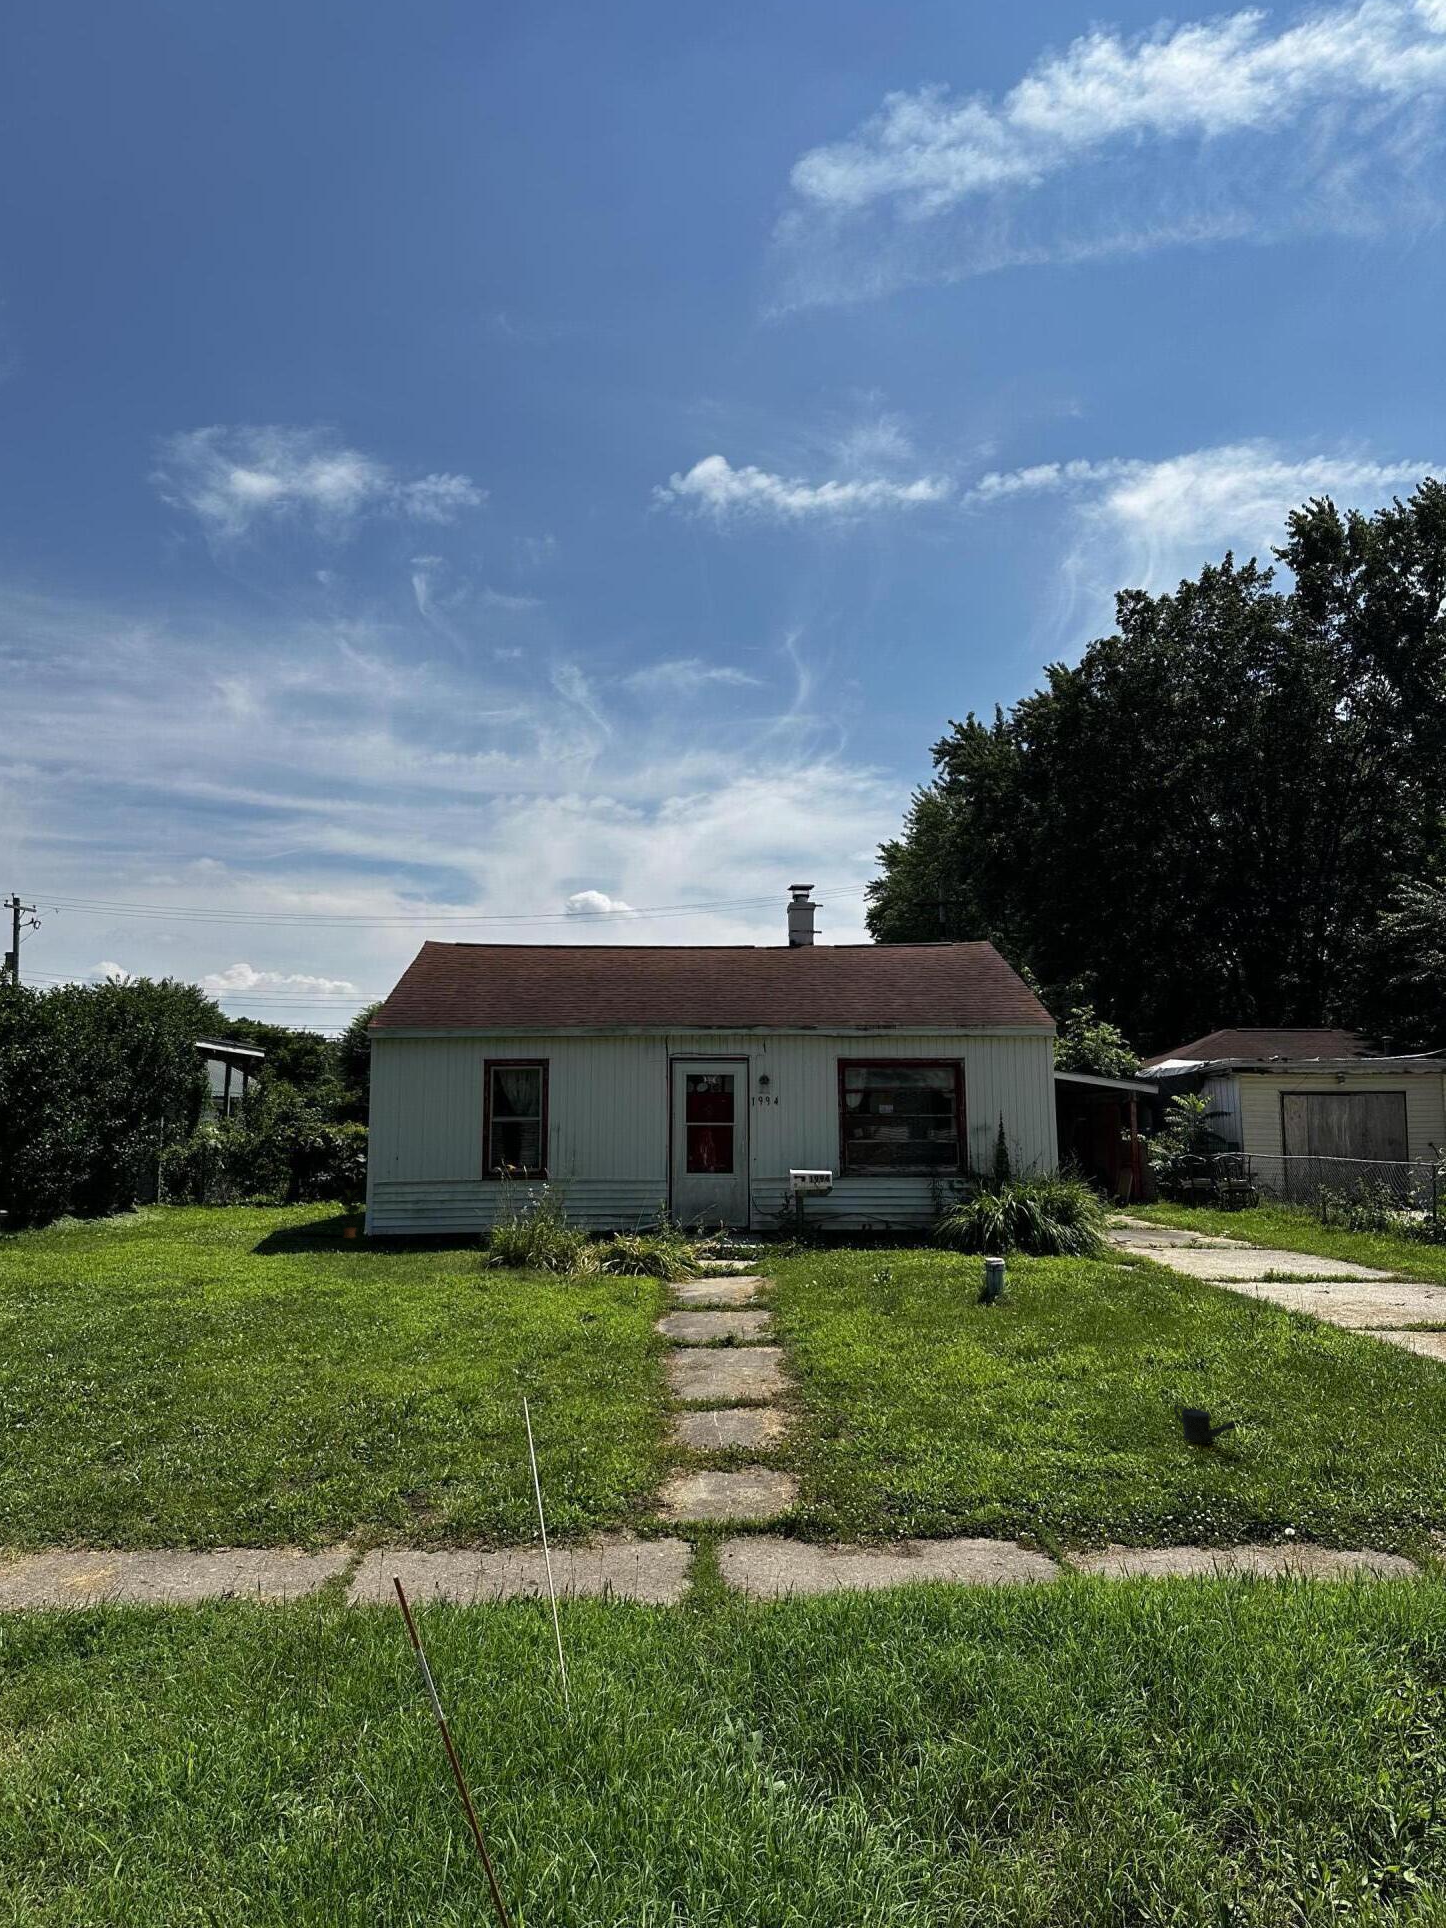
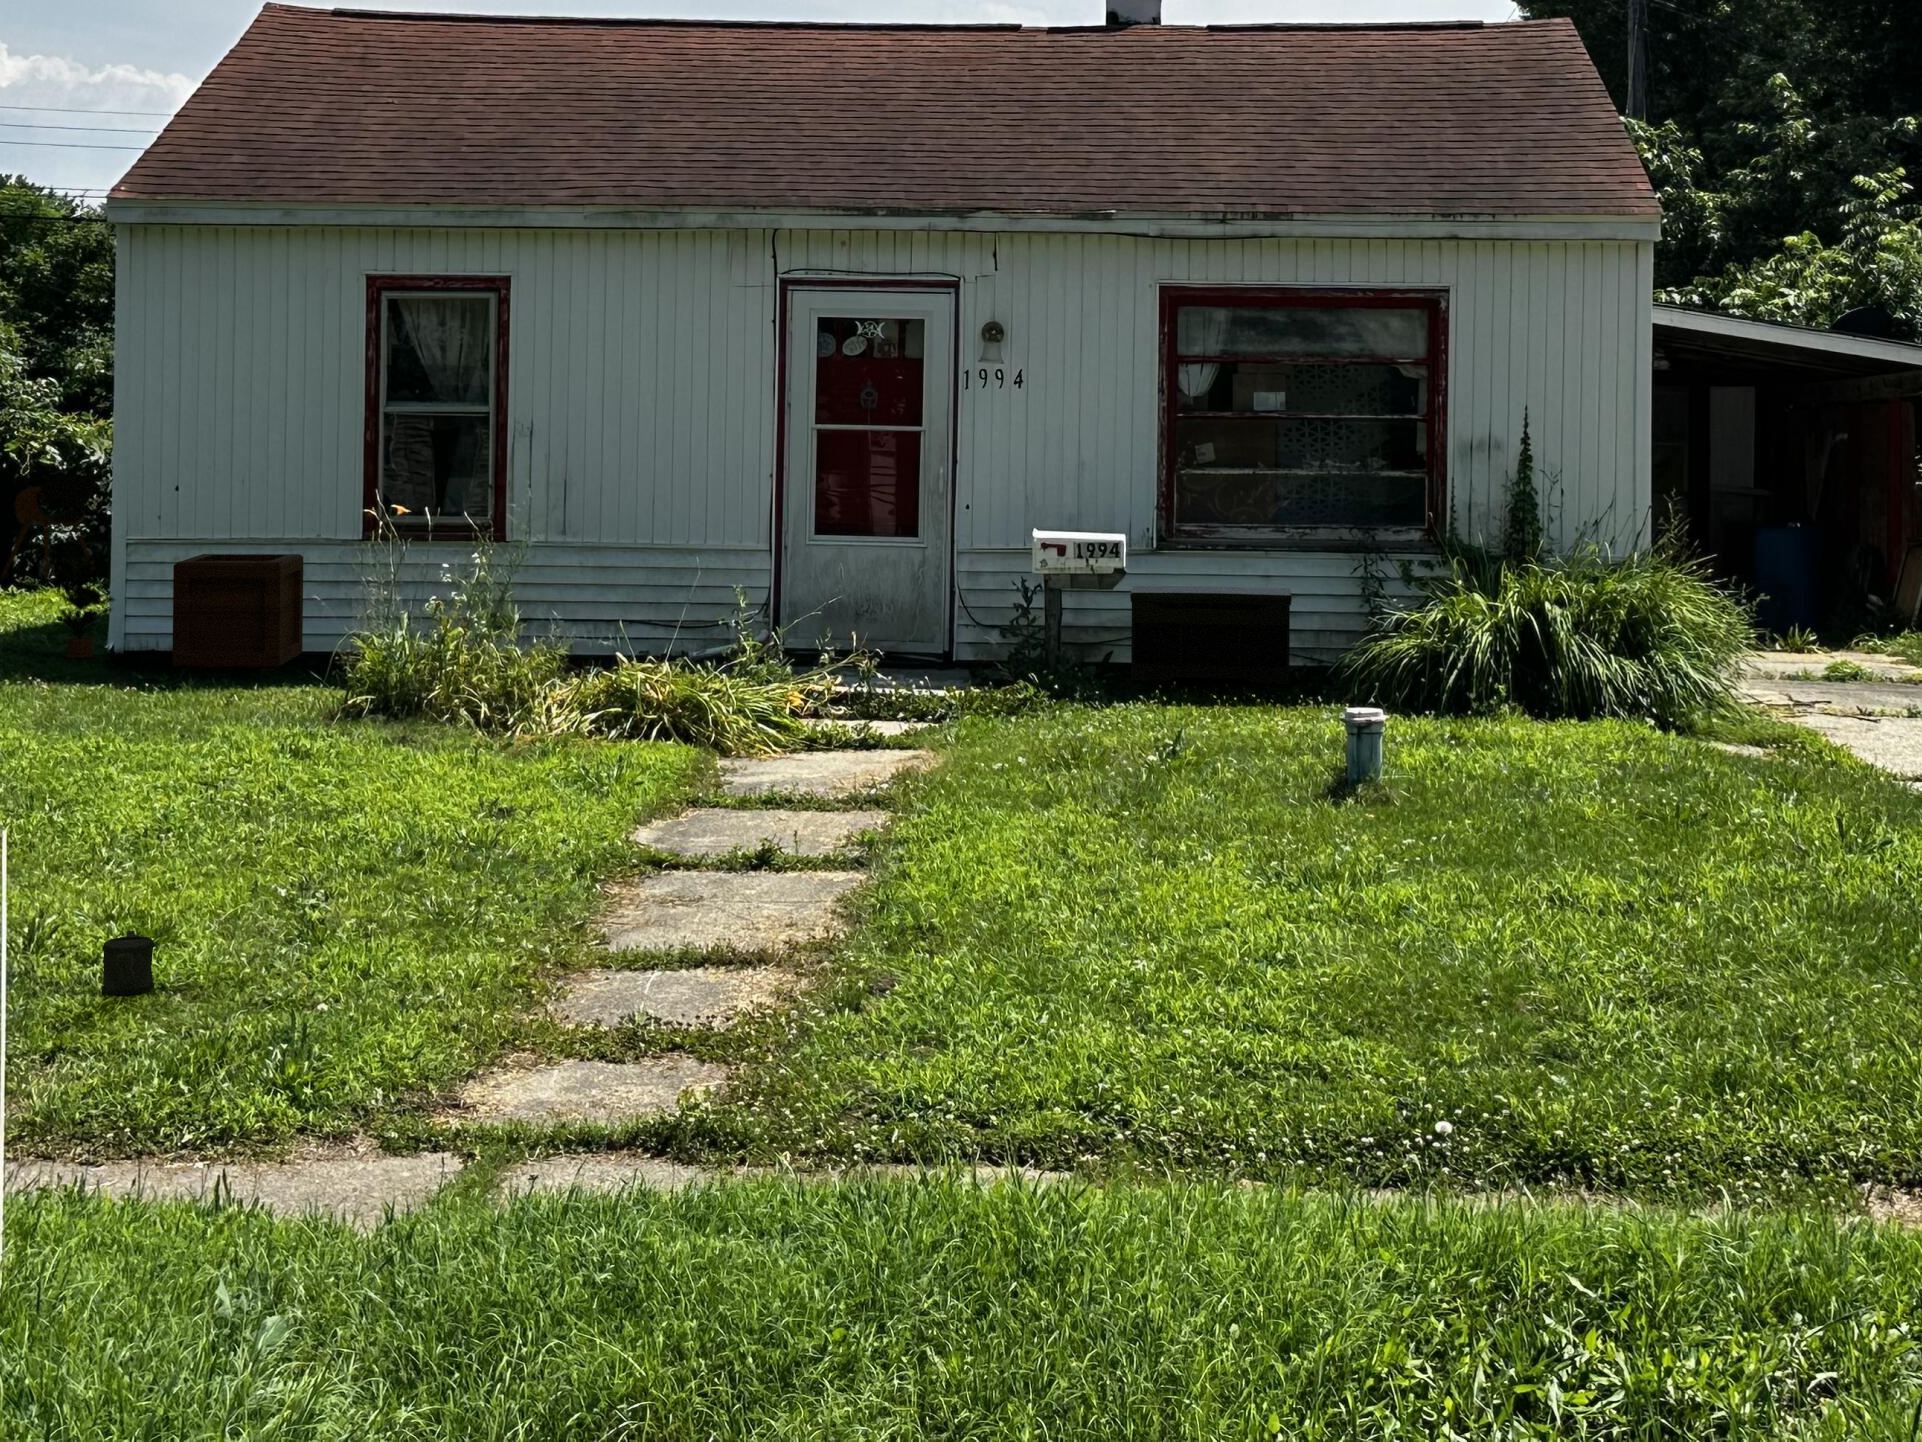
chair: none [295,1151,341,1201] -> present [0,475,98,582]
wooden crate: none [395,1187,453,1242] -> present [172,554,303,668]
bench: none [827,1194,902,1239] -> present [1130,586,1292,684]
watering can: present [1174,1405,1235,1444] -> present [102,931,155,996]

